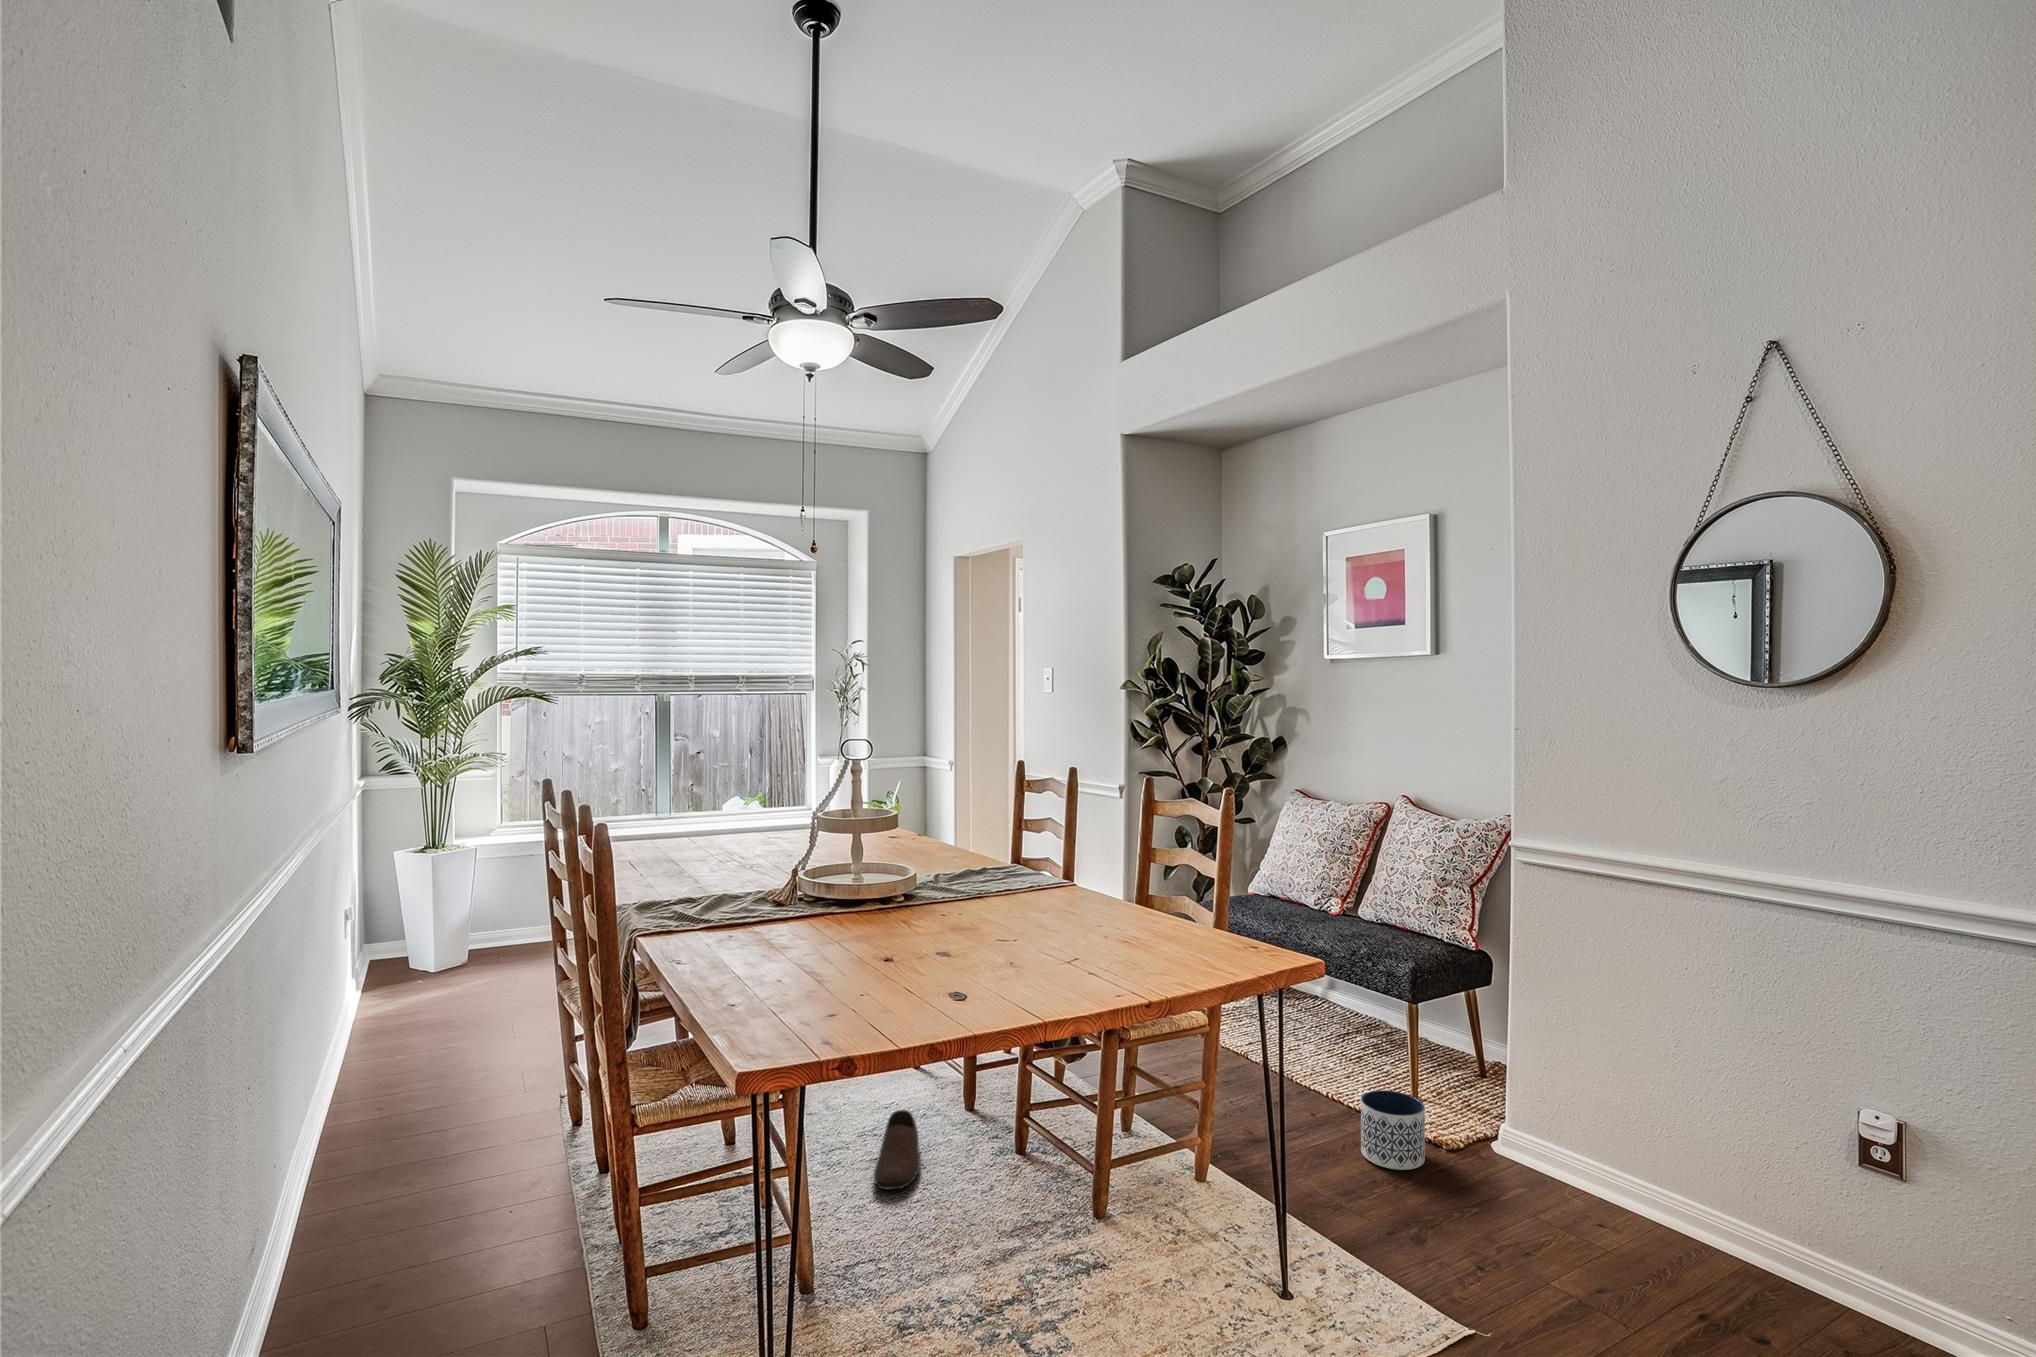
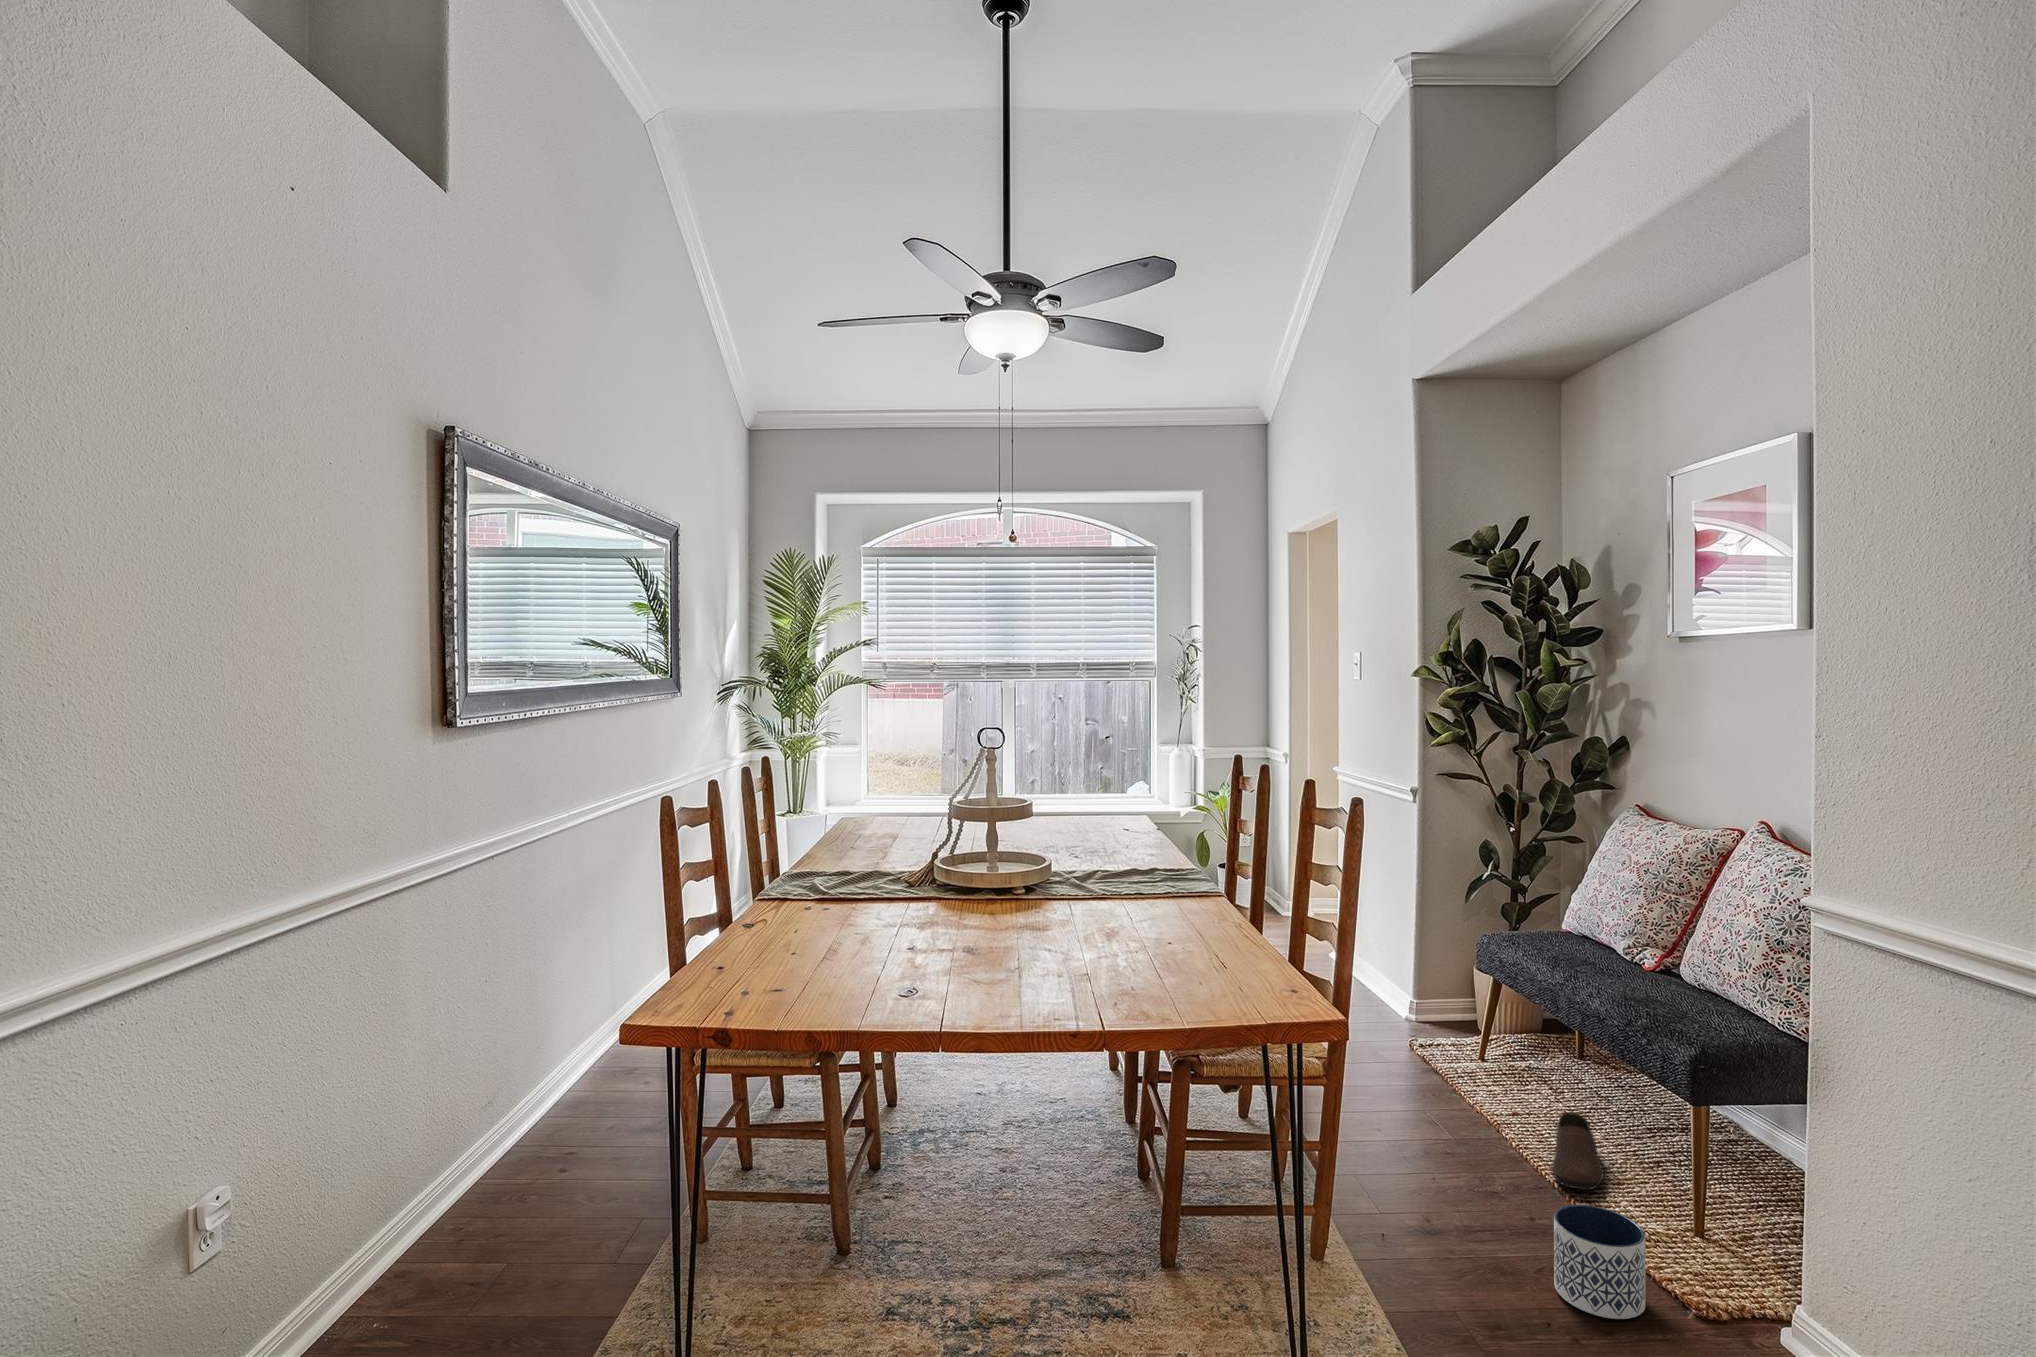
shoe: present [873,1110,920,1190] -> present [1551,1112,1604,1190]

